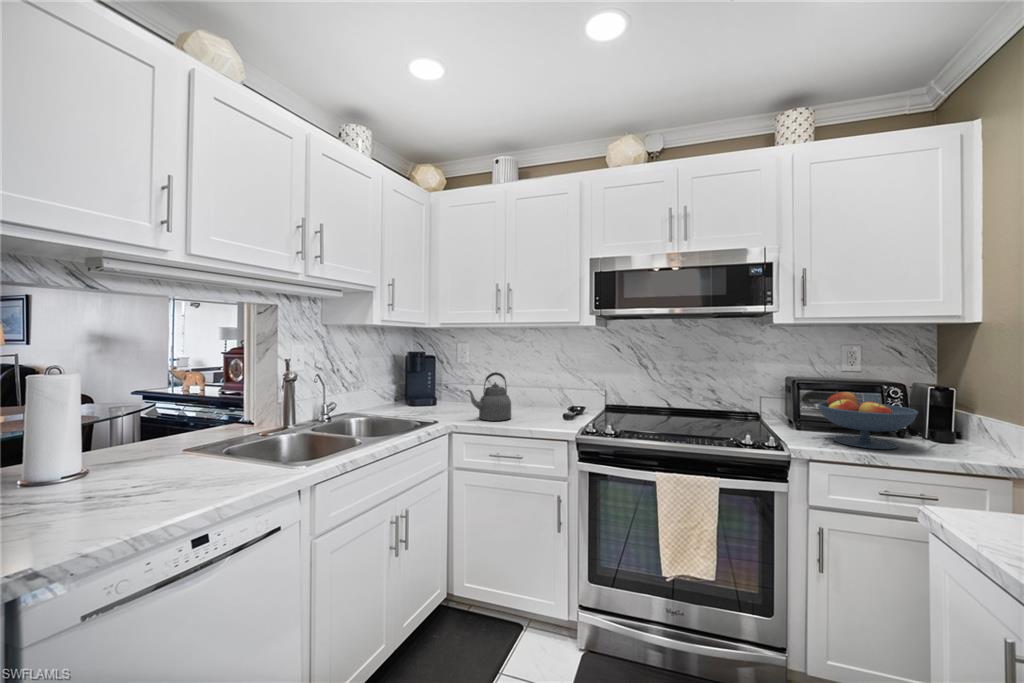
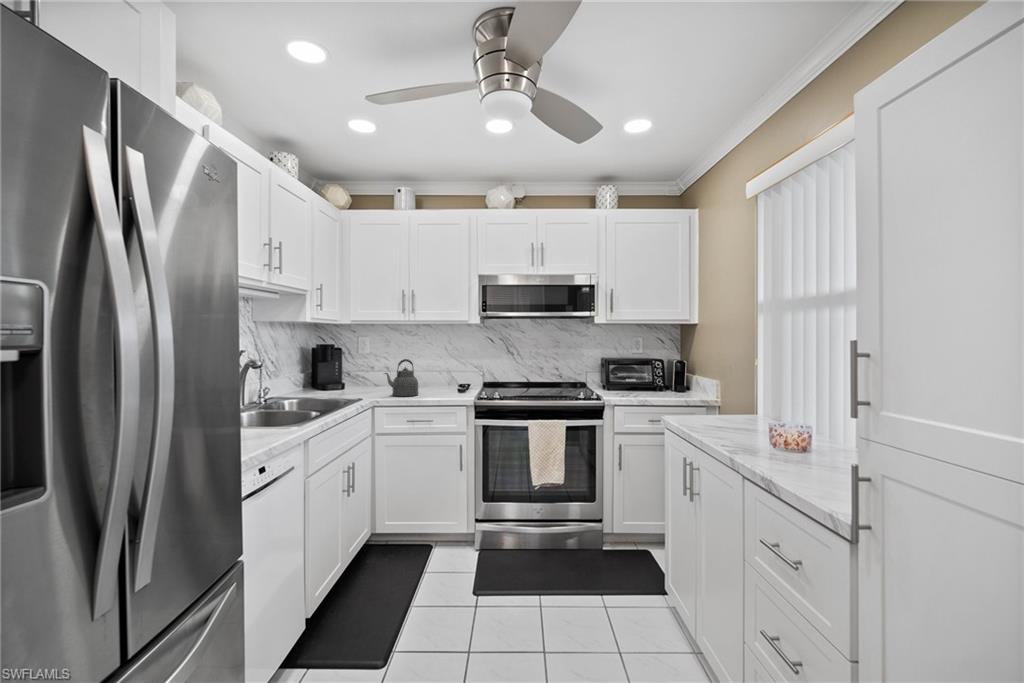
fruit bowl: present [817,392,918,449] -> none [619,365,667,396]

